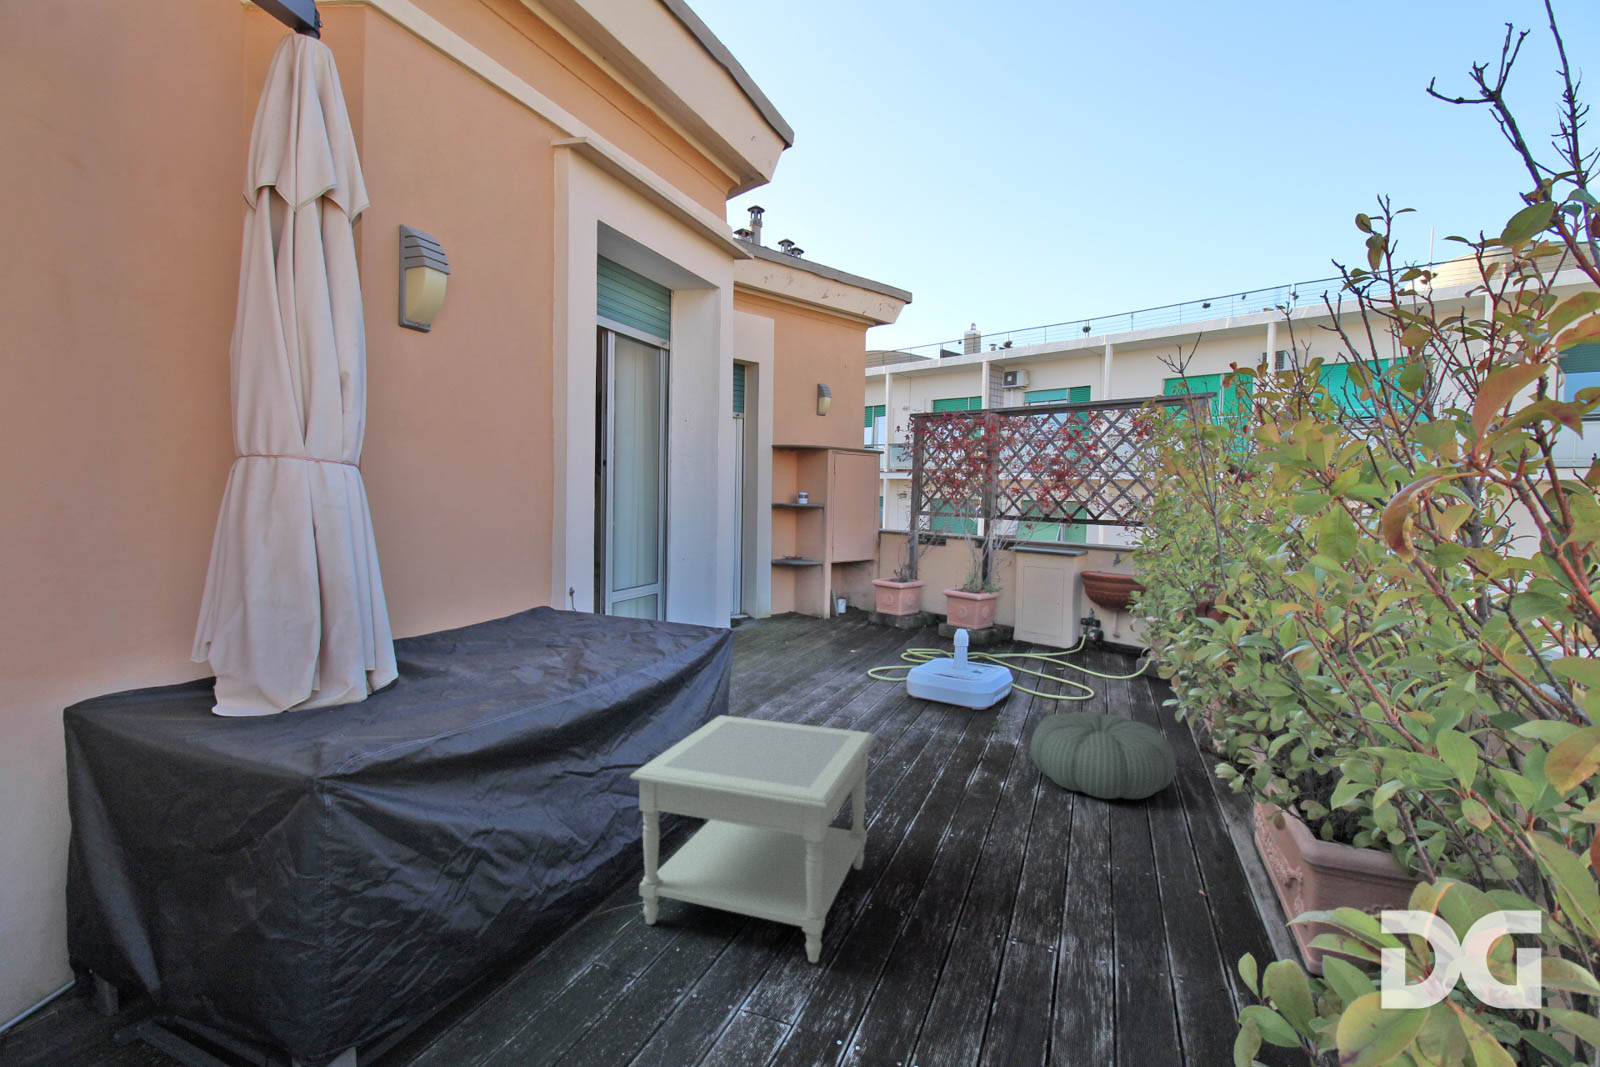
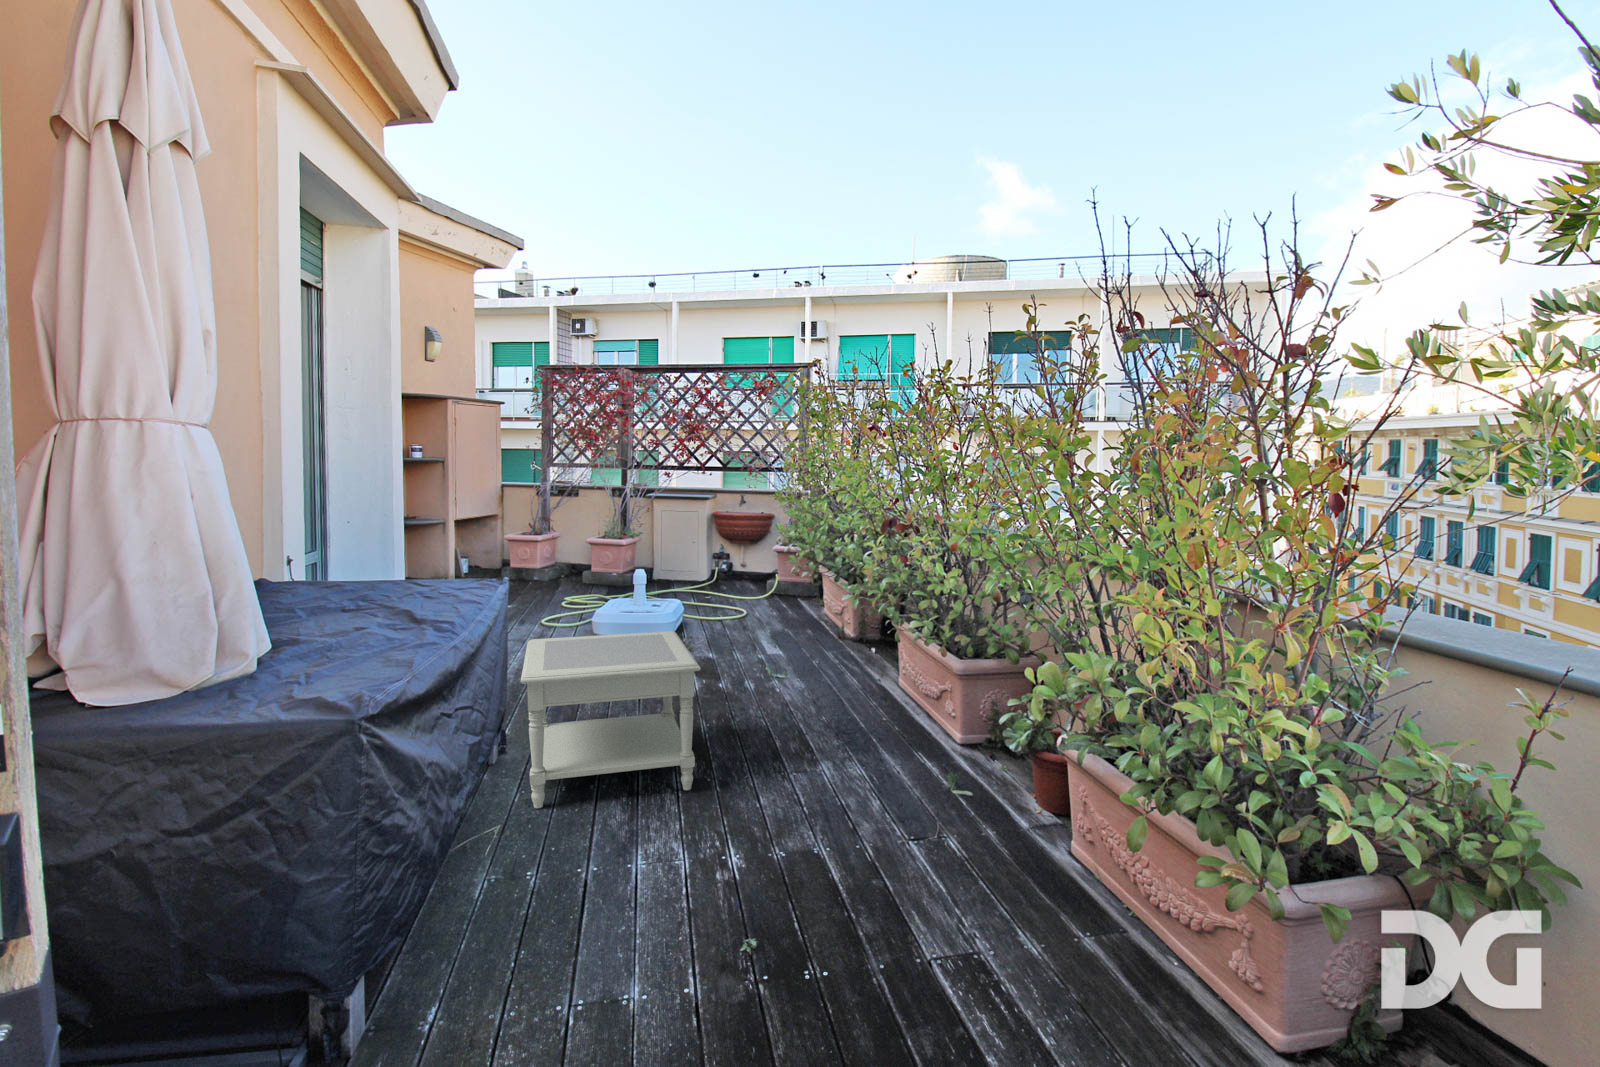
pouf: present [1030,712,1176,799] -> none [740,613,841,671]

